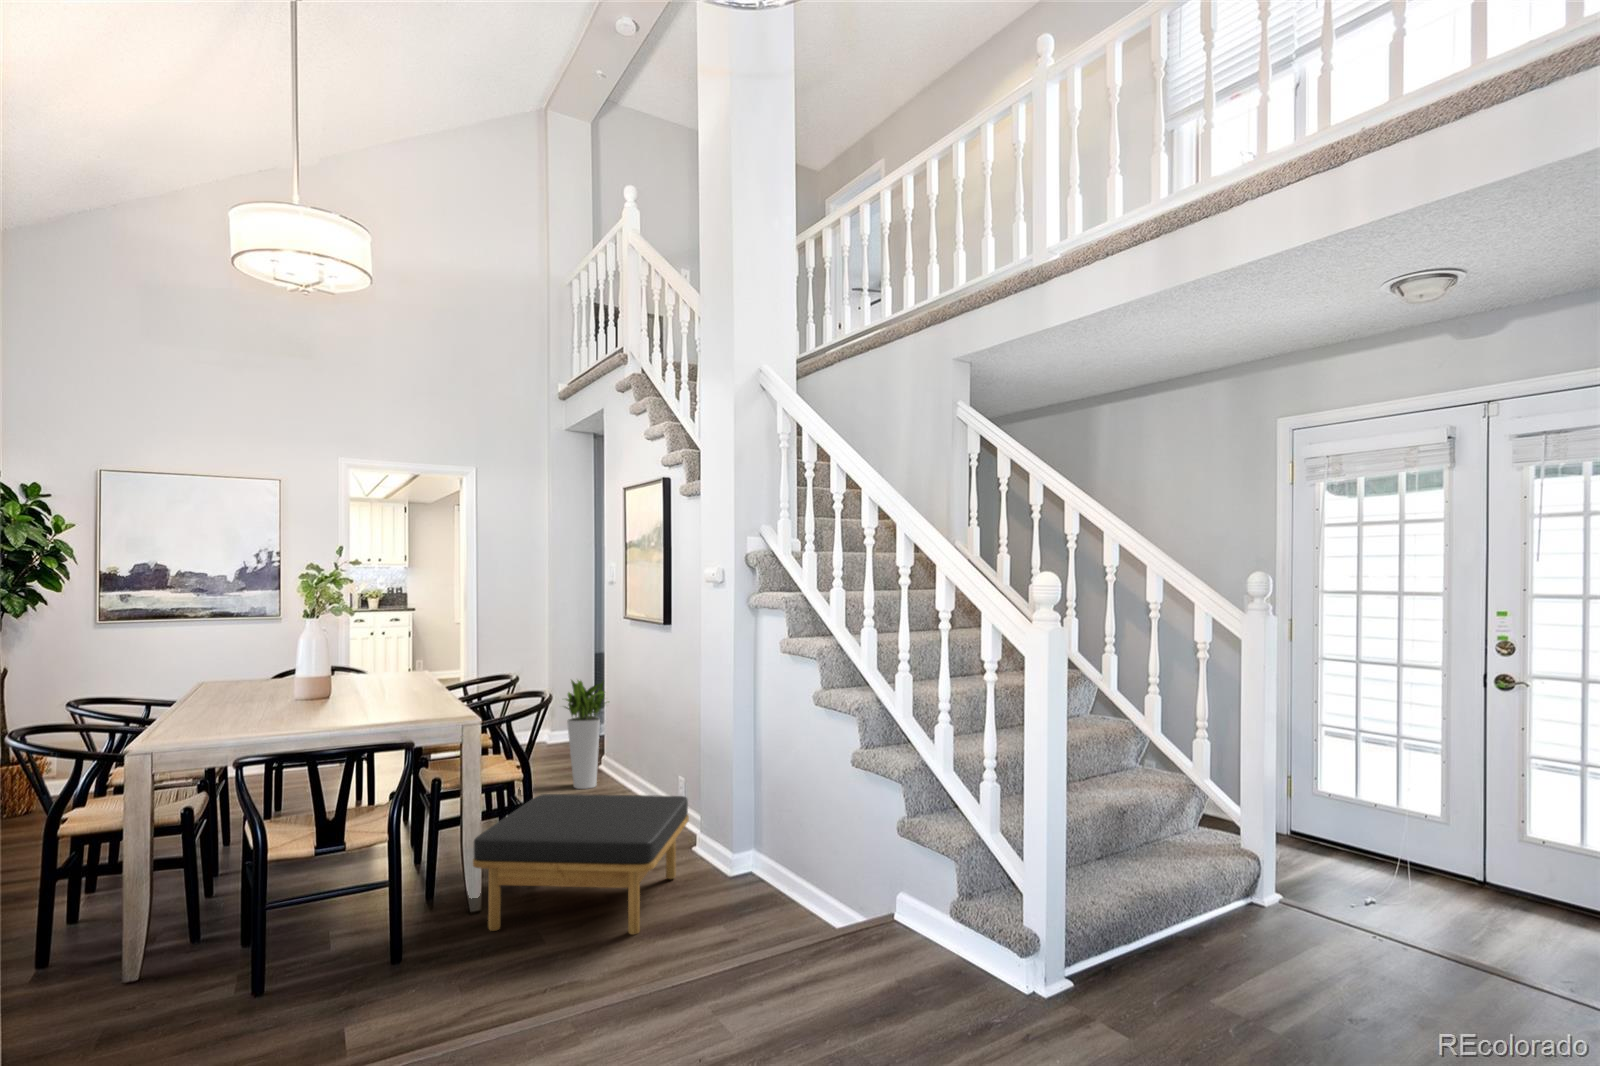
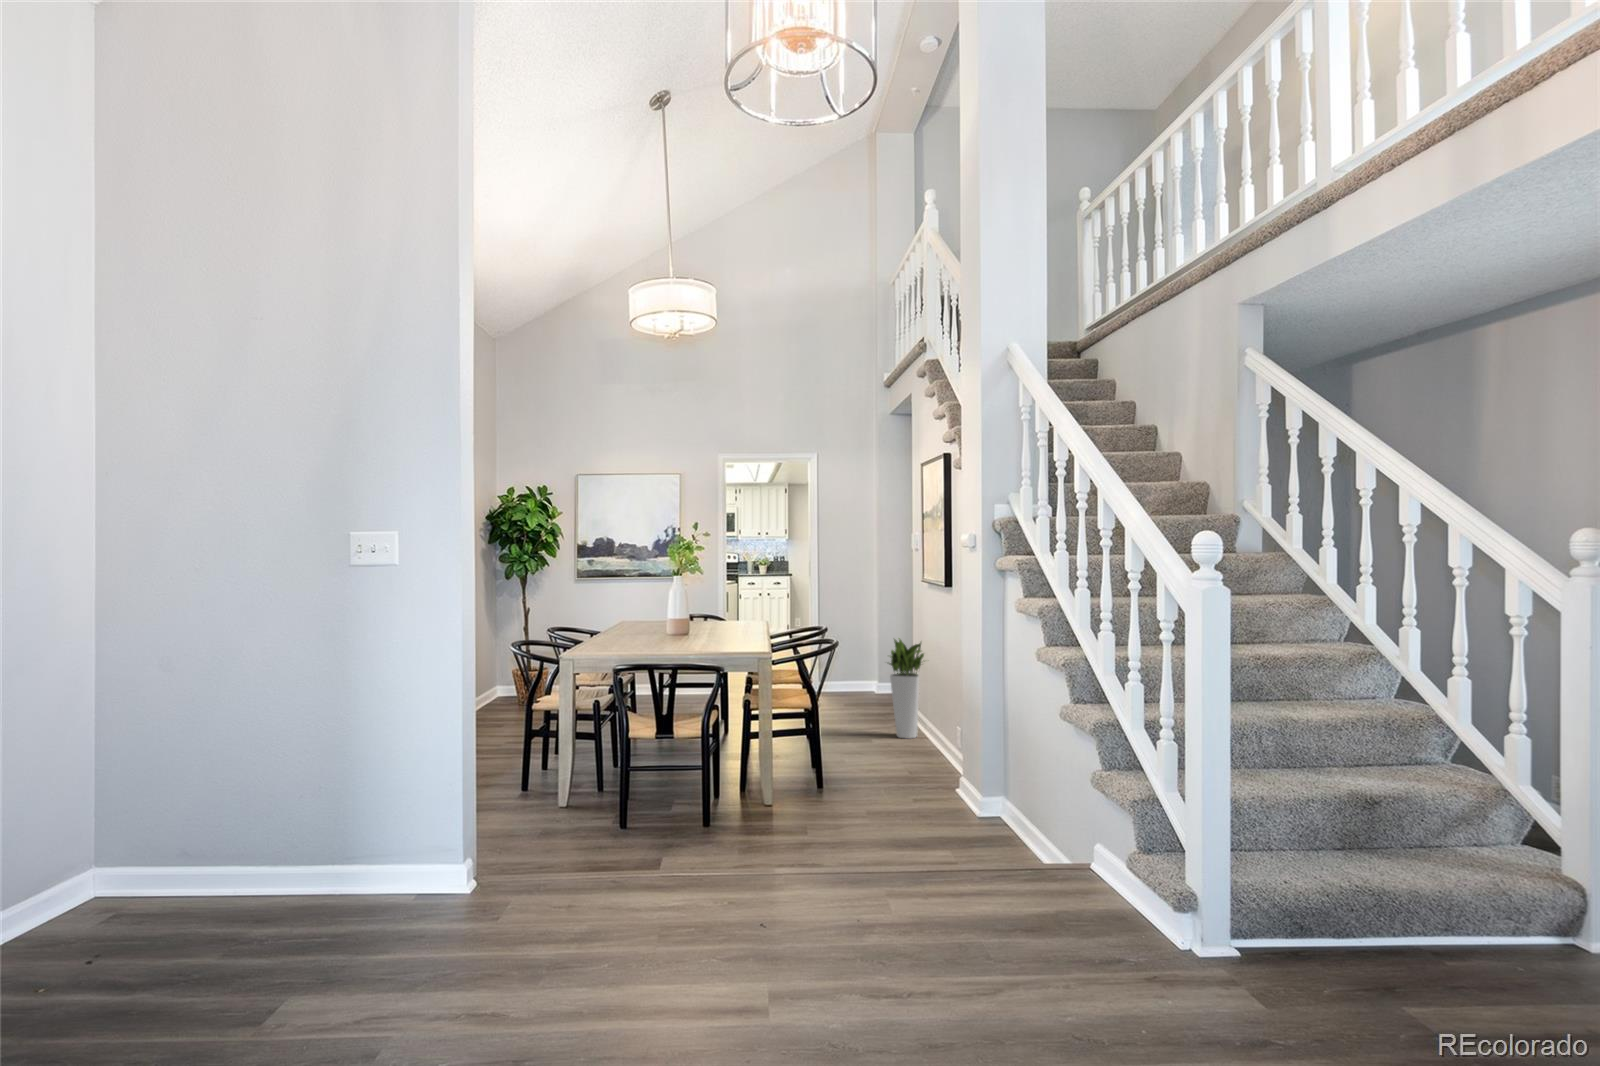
ottoman: present [473,794,689,935] -> none [750,728,944,849]

